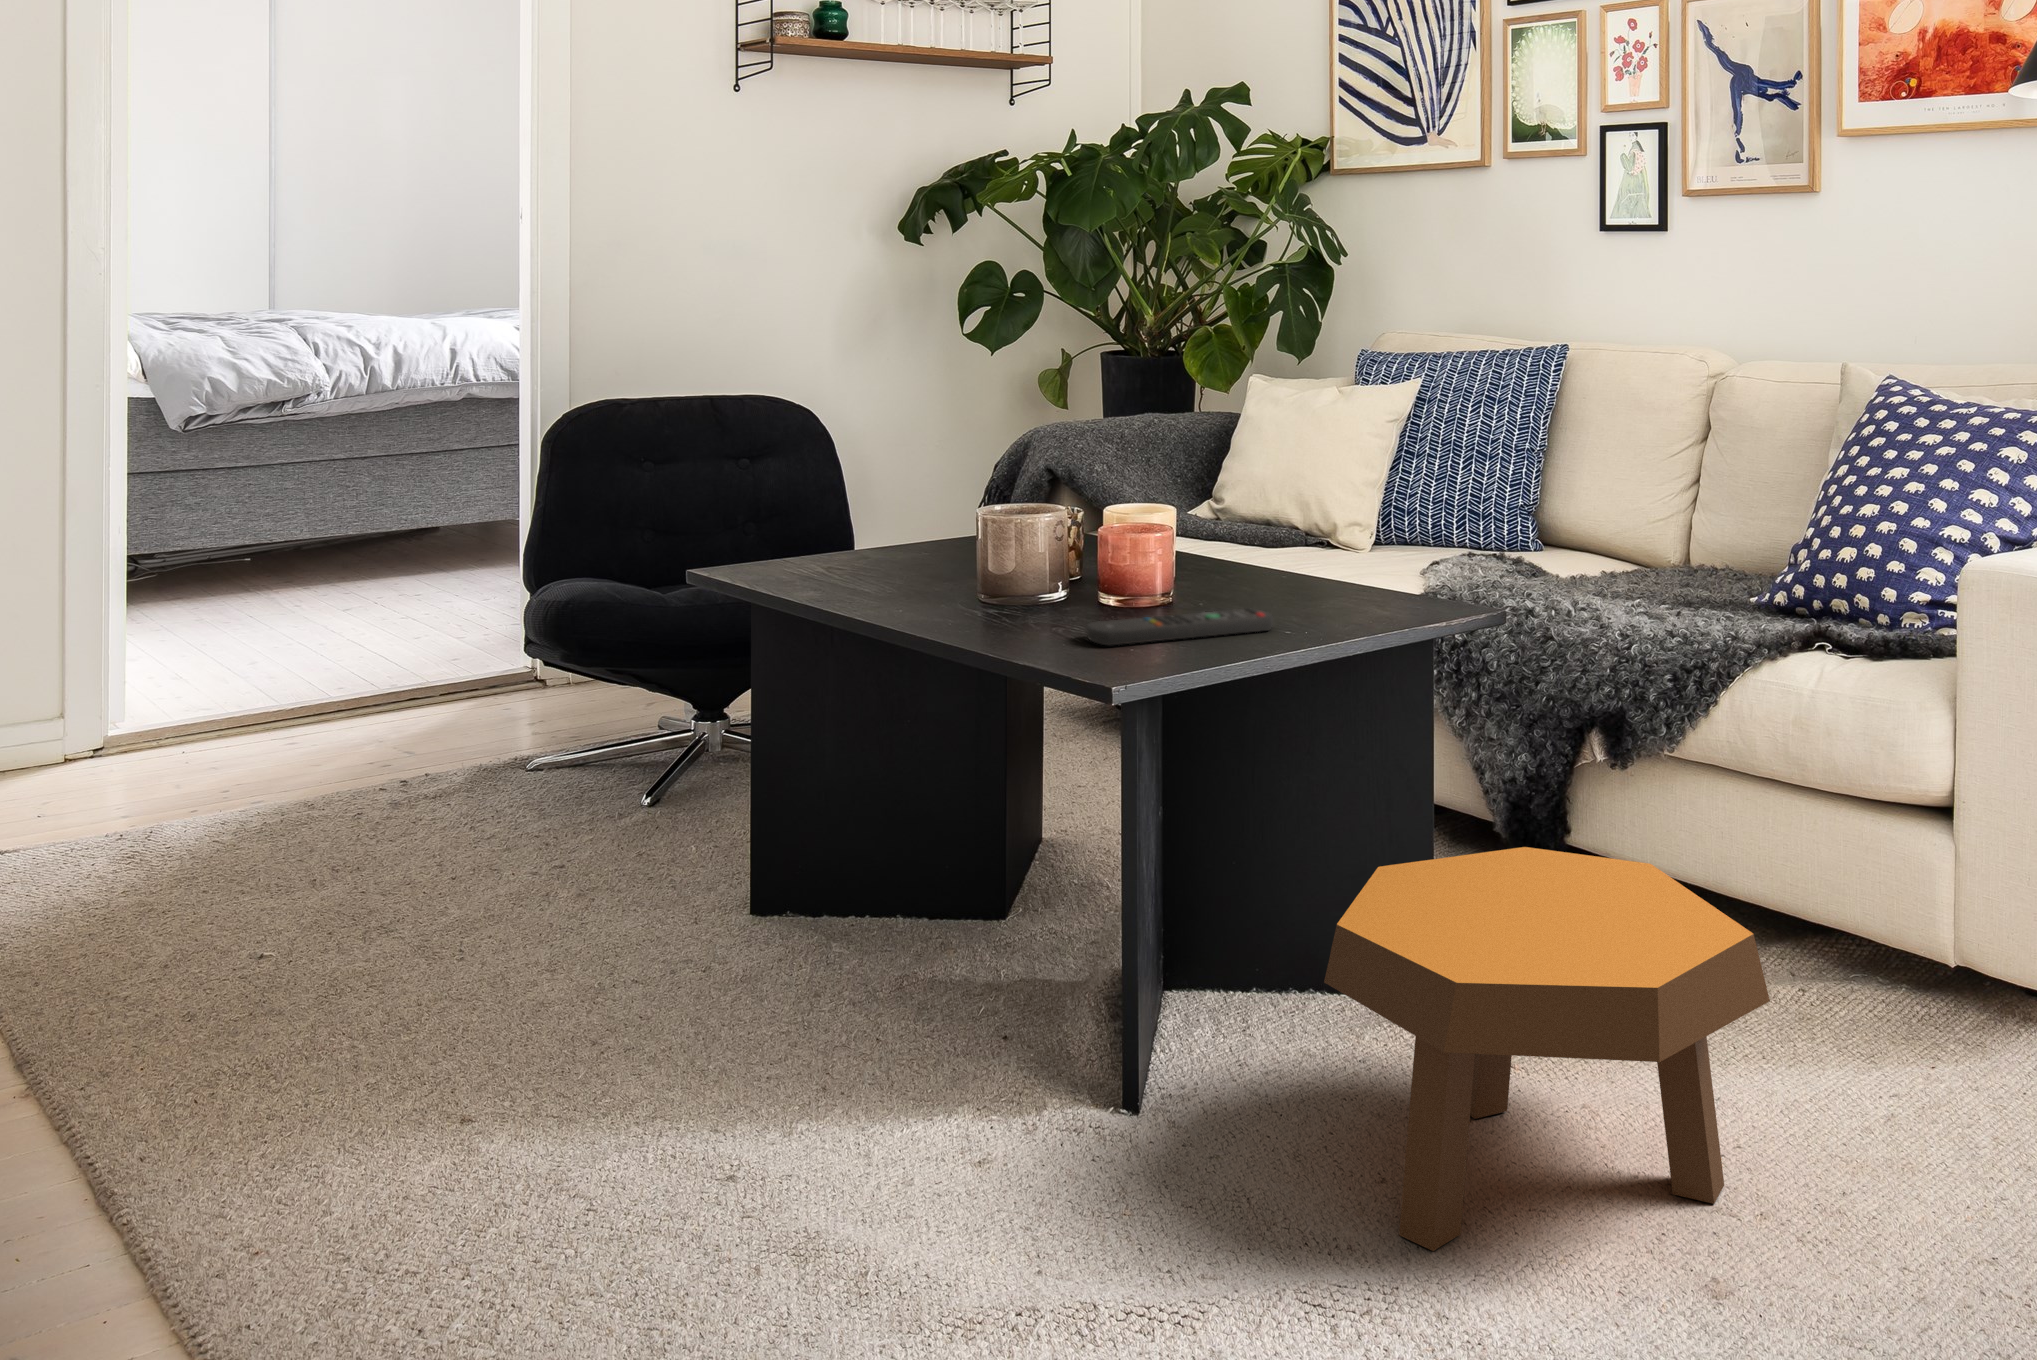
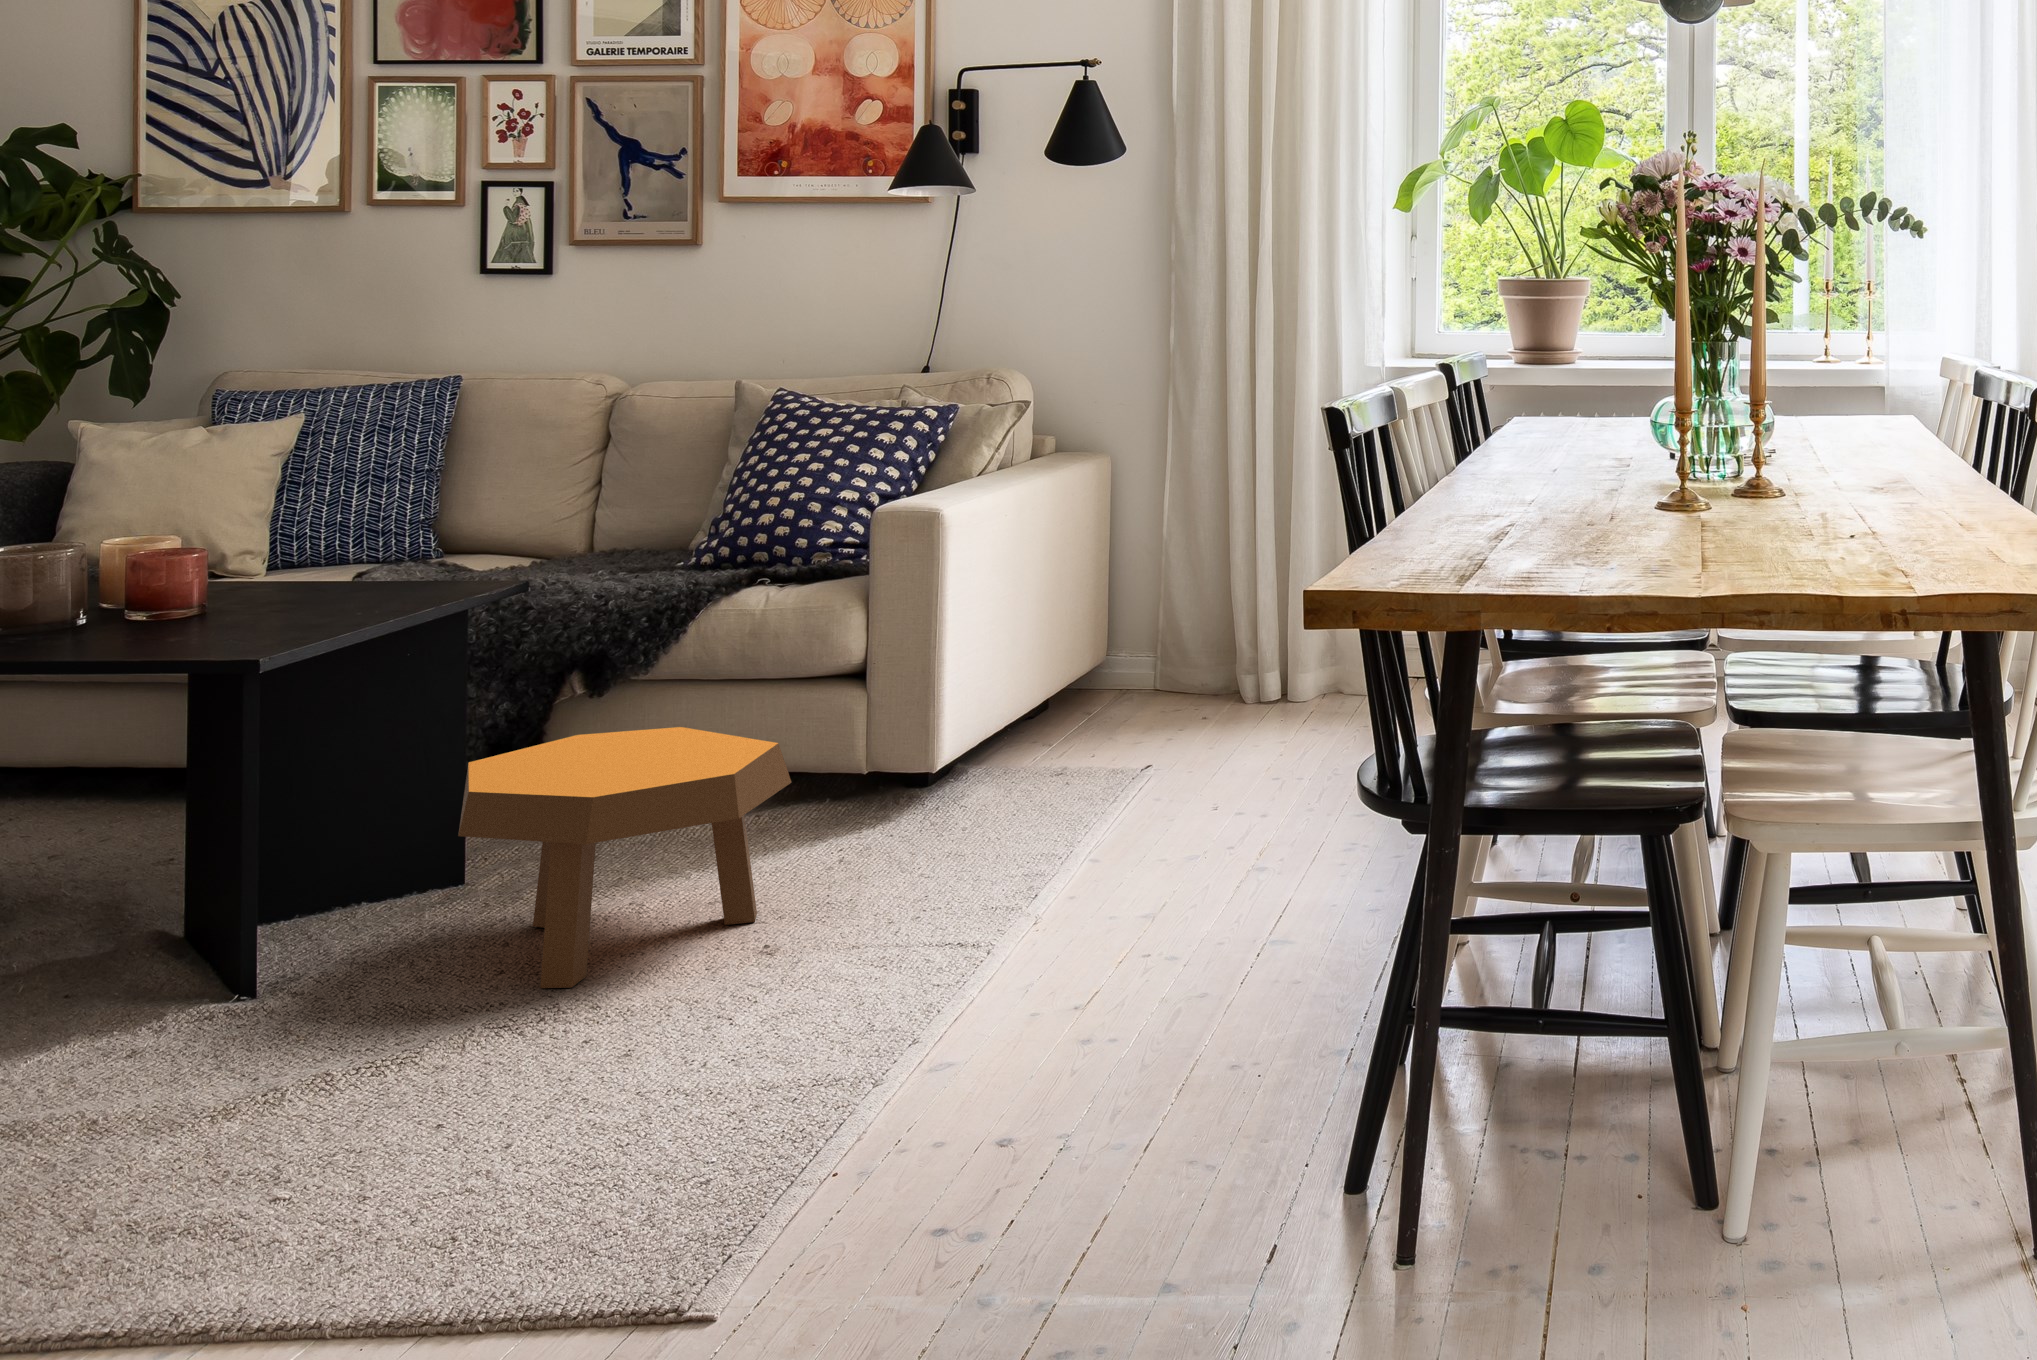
remote control: present [1087,608,1273,646] -> none [176,587,350,624]

